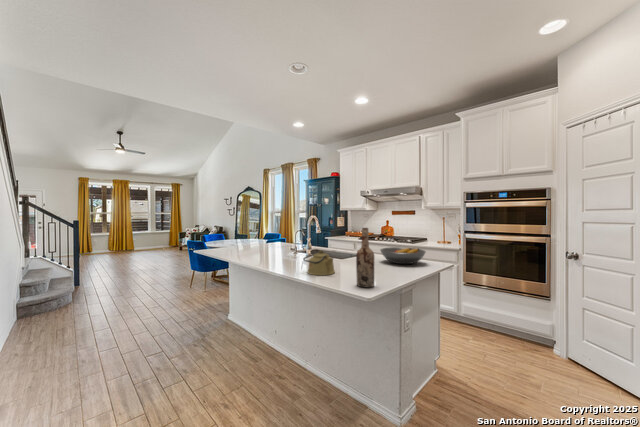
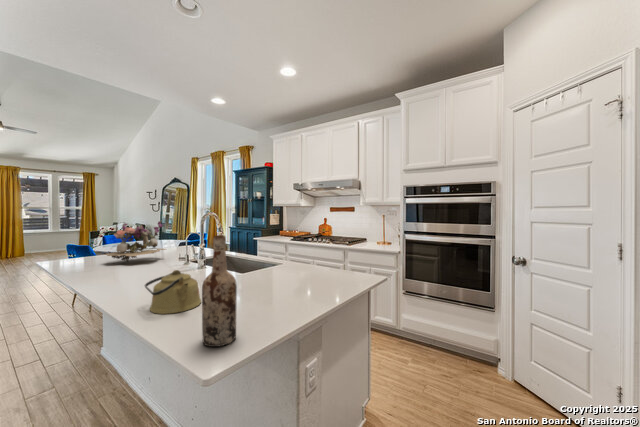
flower arrangement: none [238,222,277,251] -> present [104,221,165,261]
fruit bowl: present [380,247,426,264] -> none [291,256,351,280]

